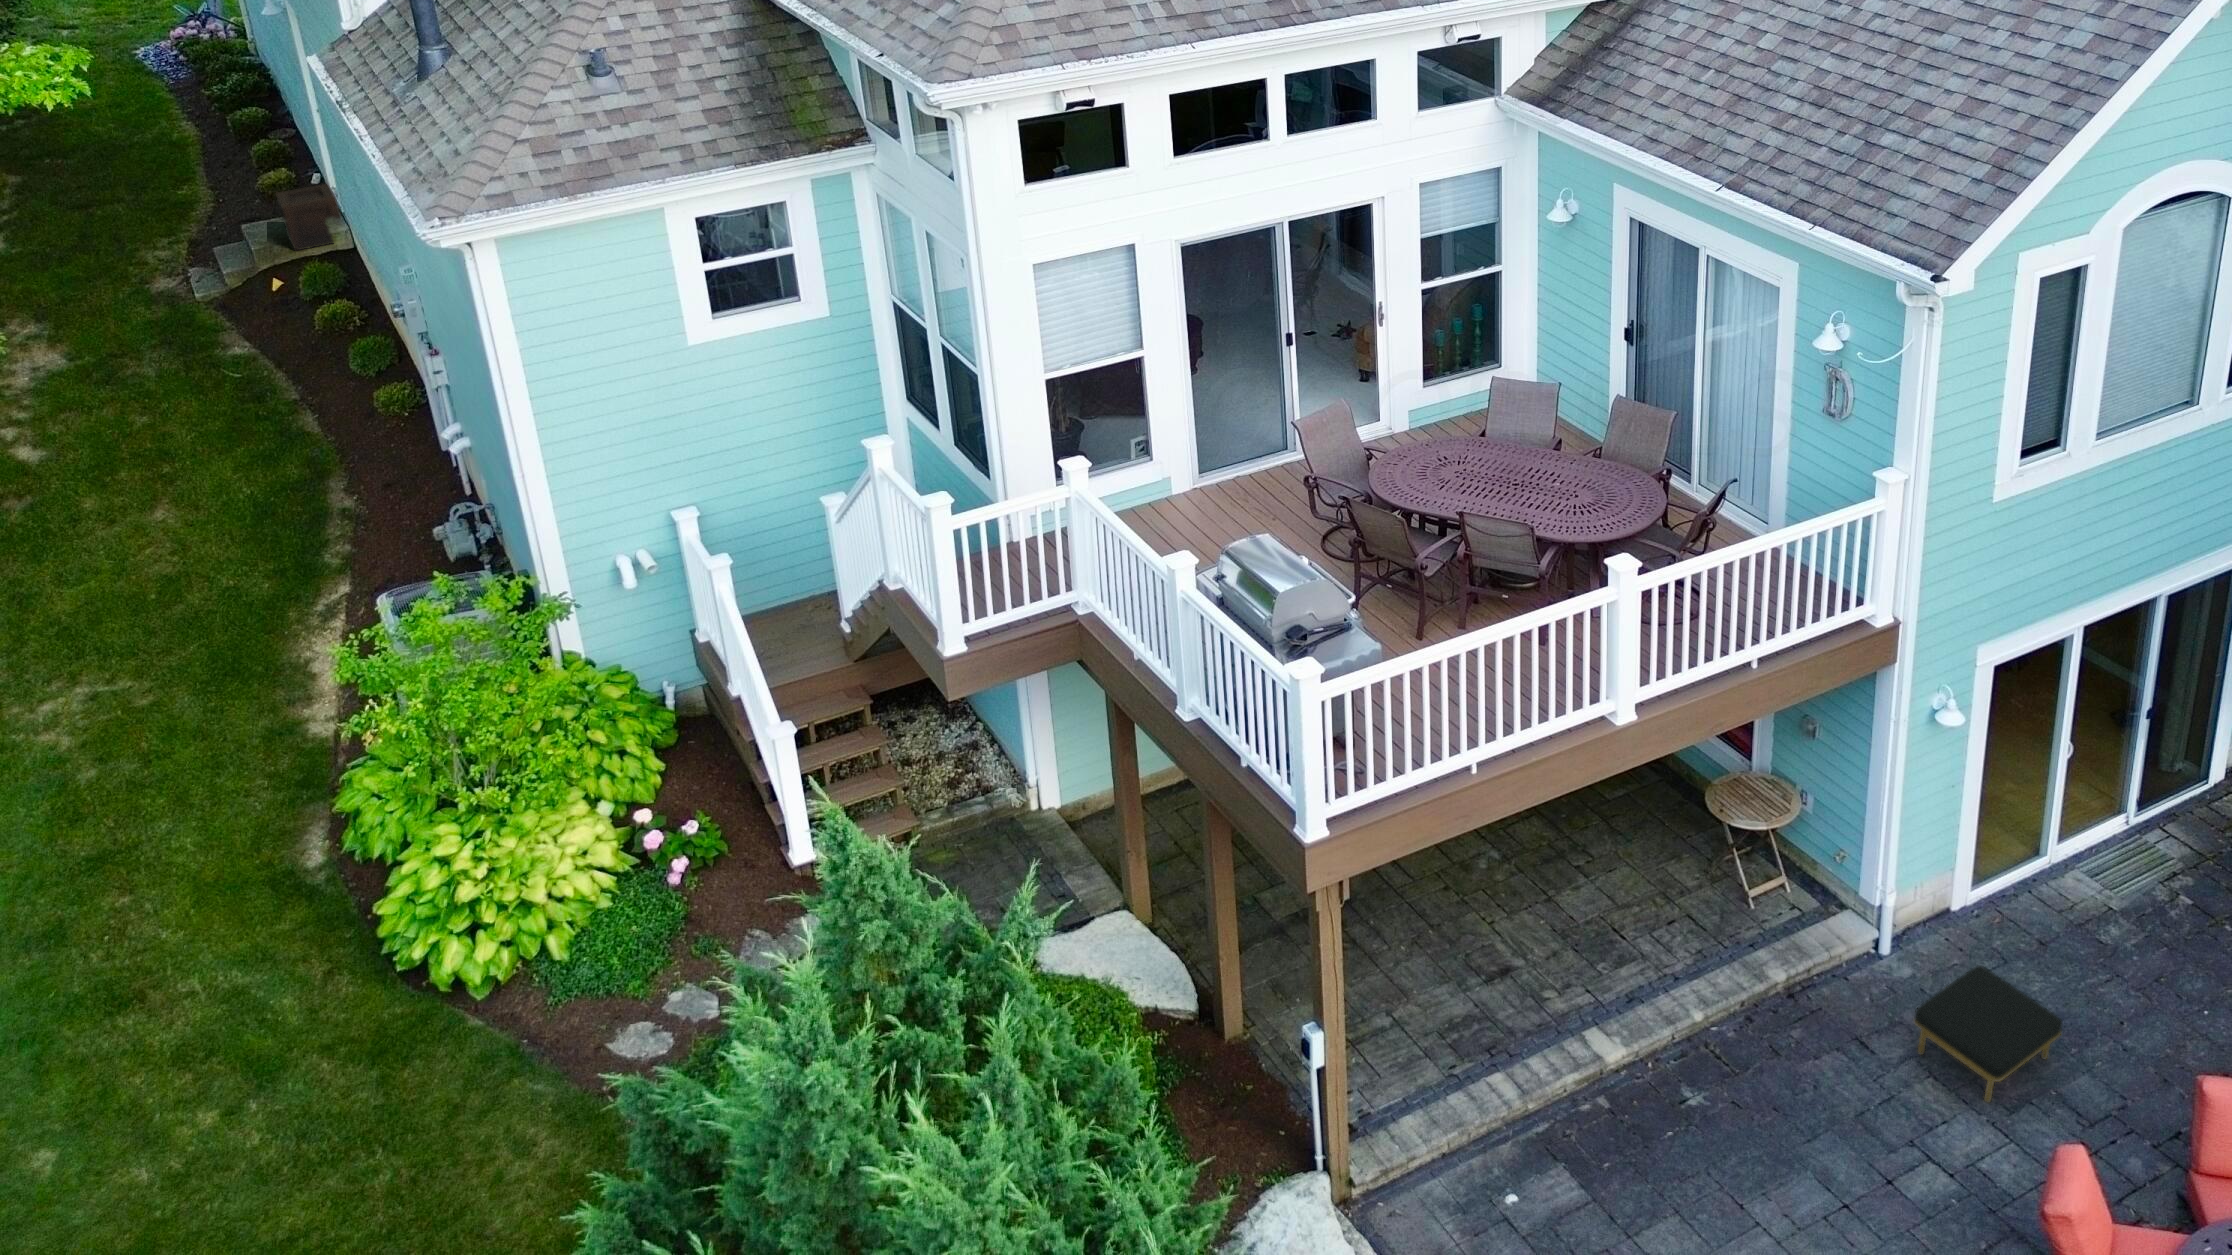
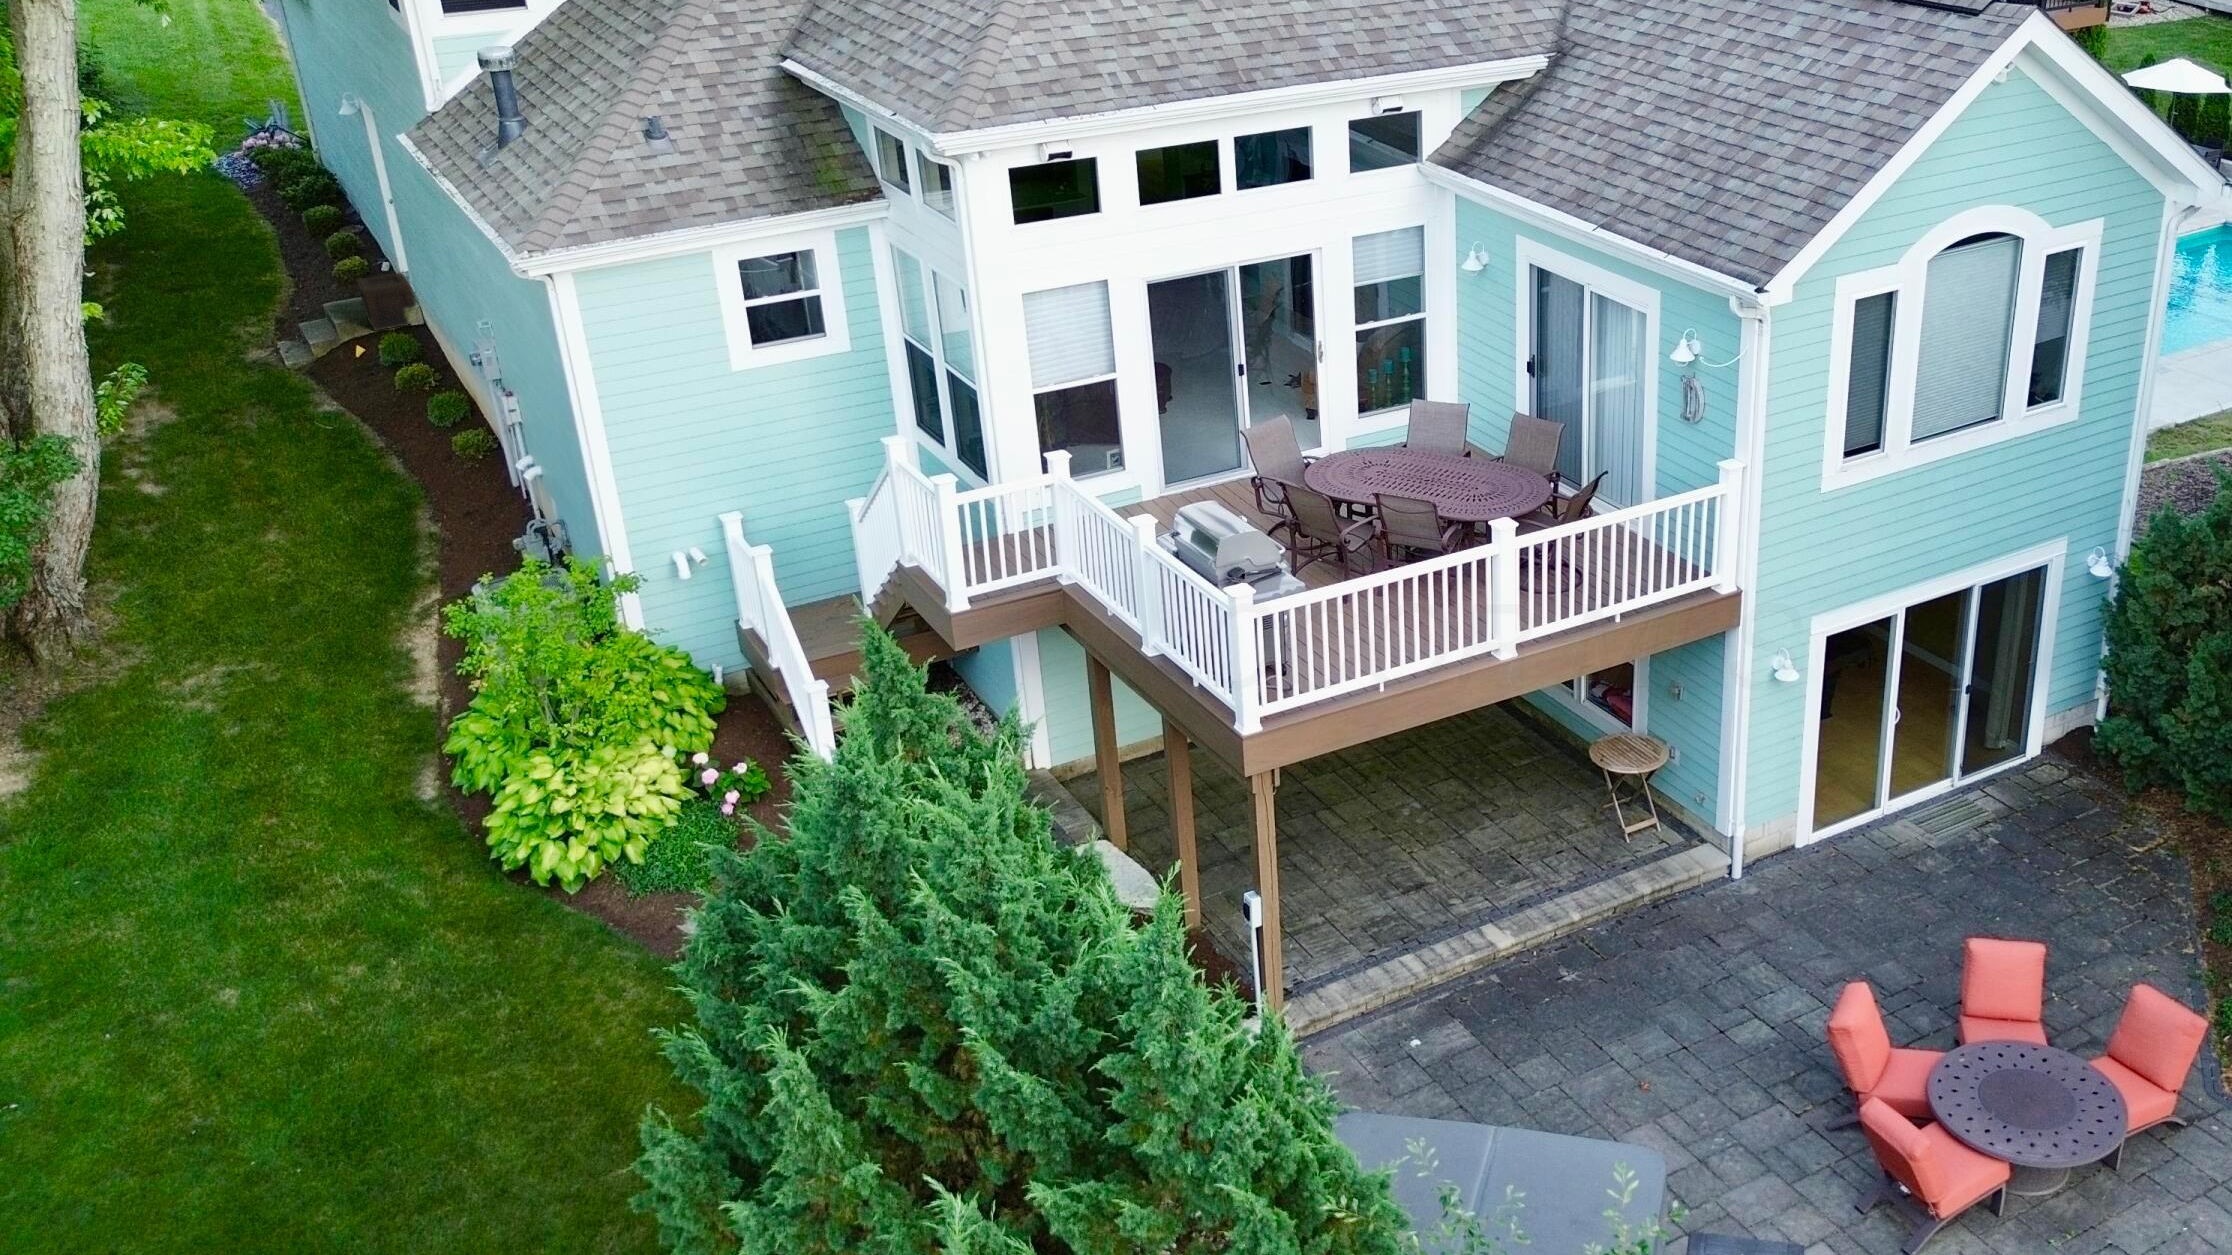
ottoman: present [1914,965,2063,1102] -> none [1750,878,1872,981]

